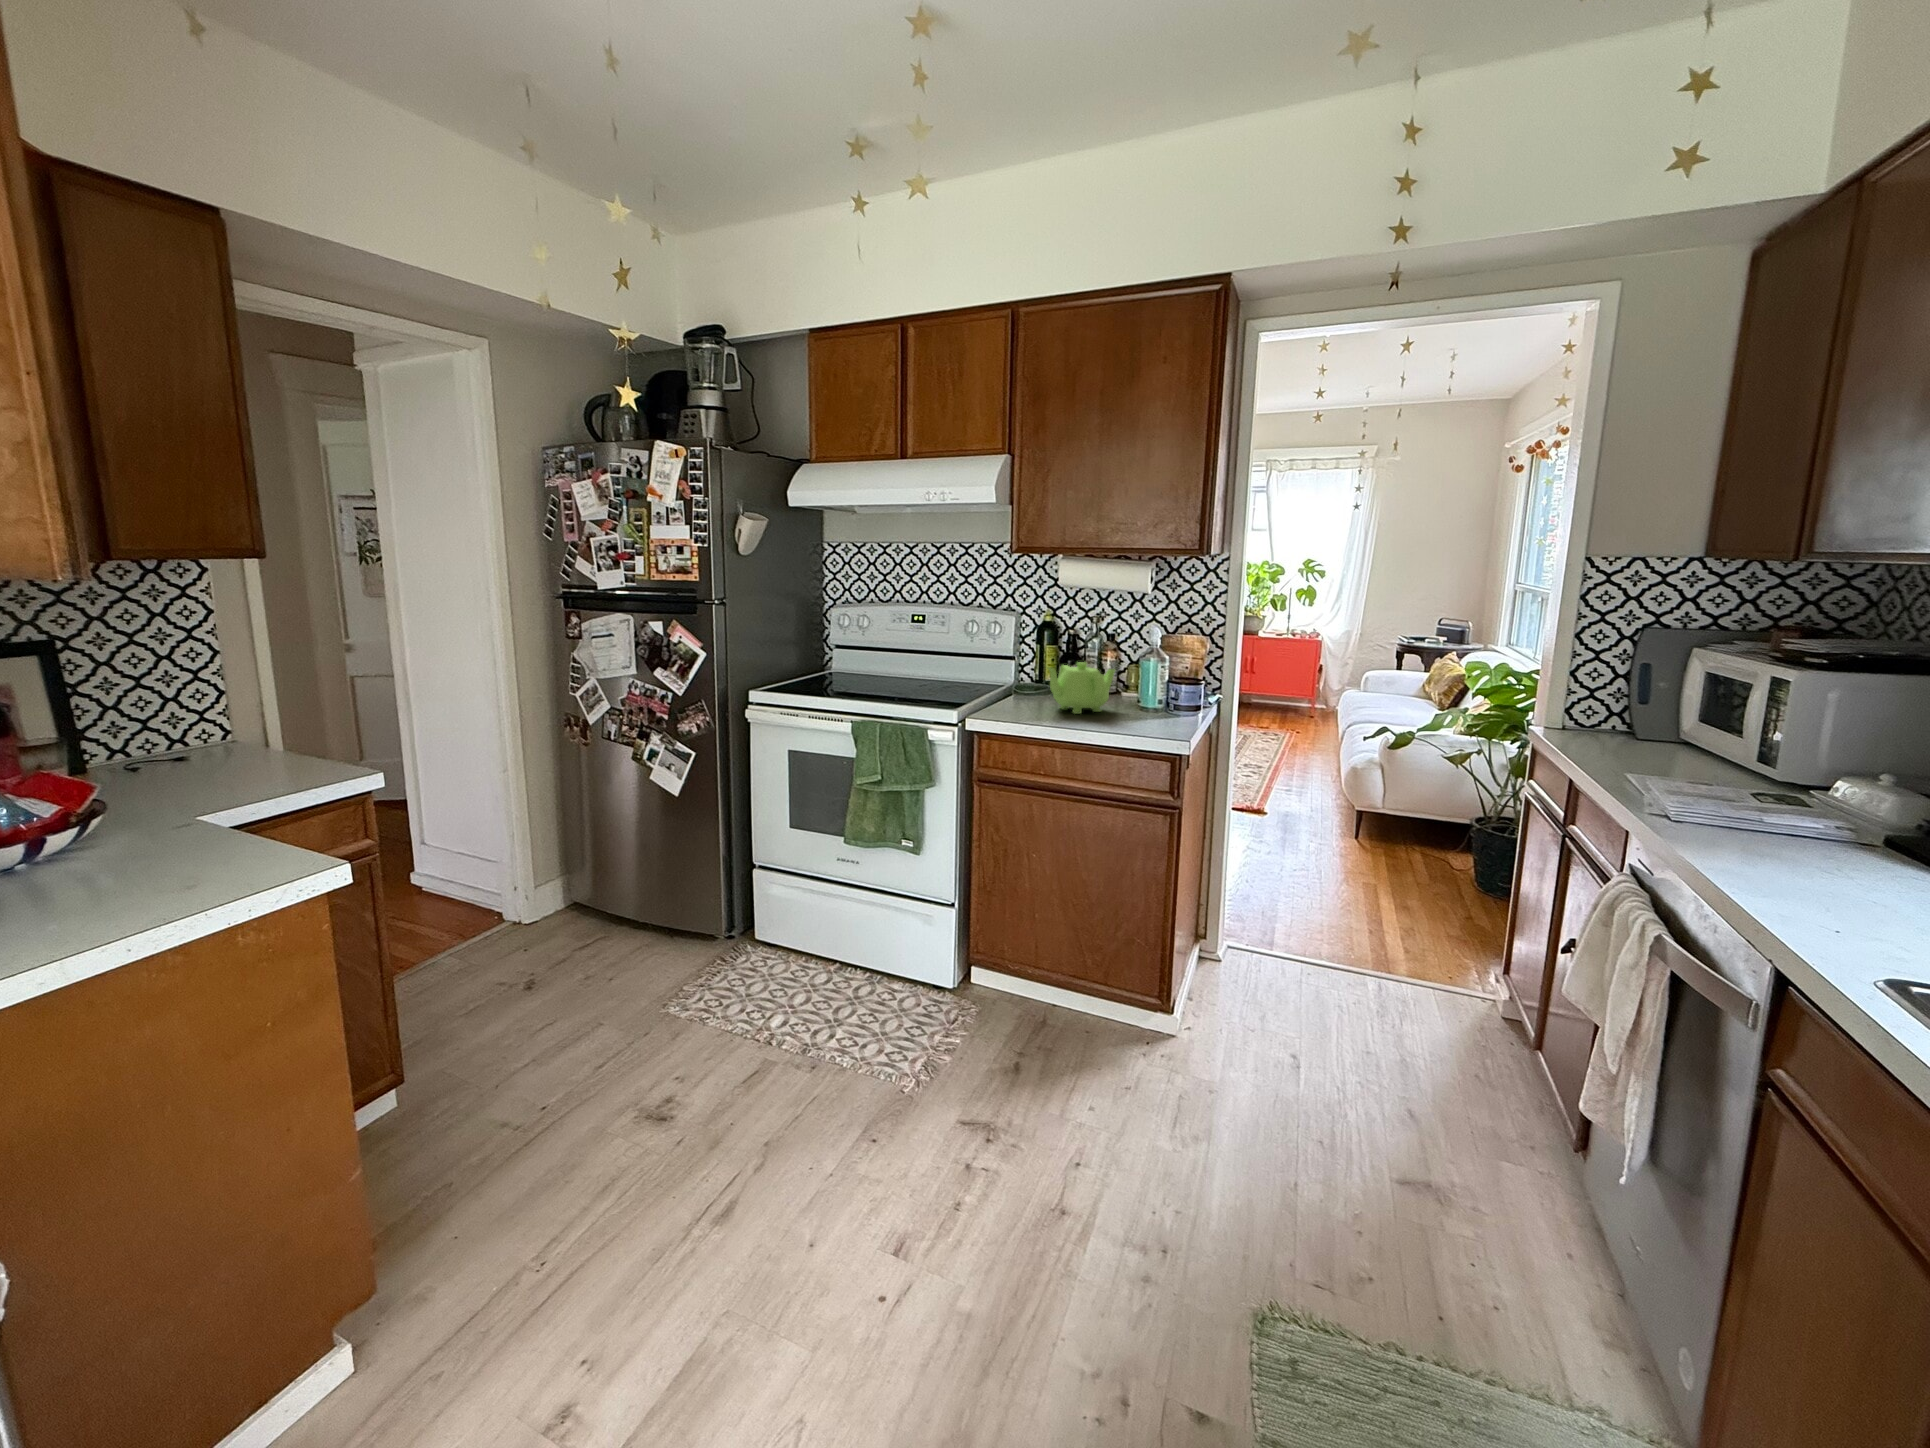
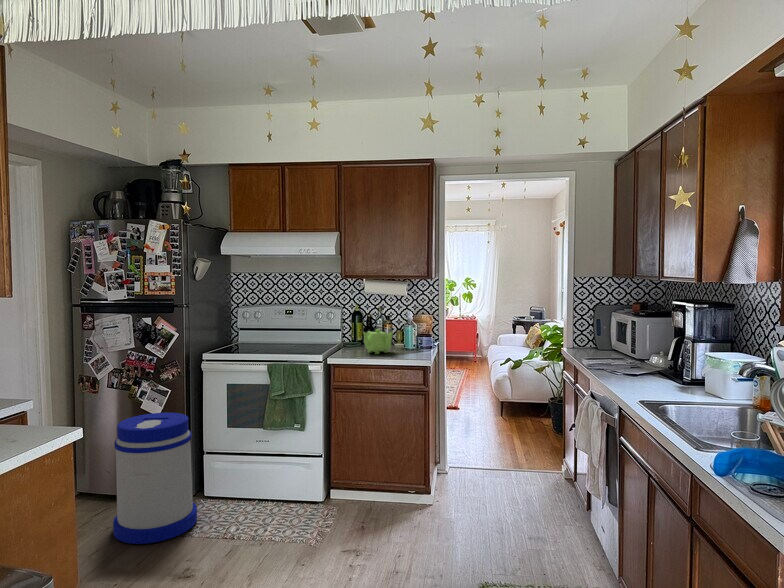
trash can: none [586,792,730,1023] -> present [113,413,197,544]

